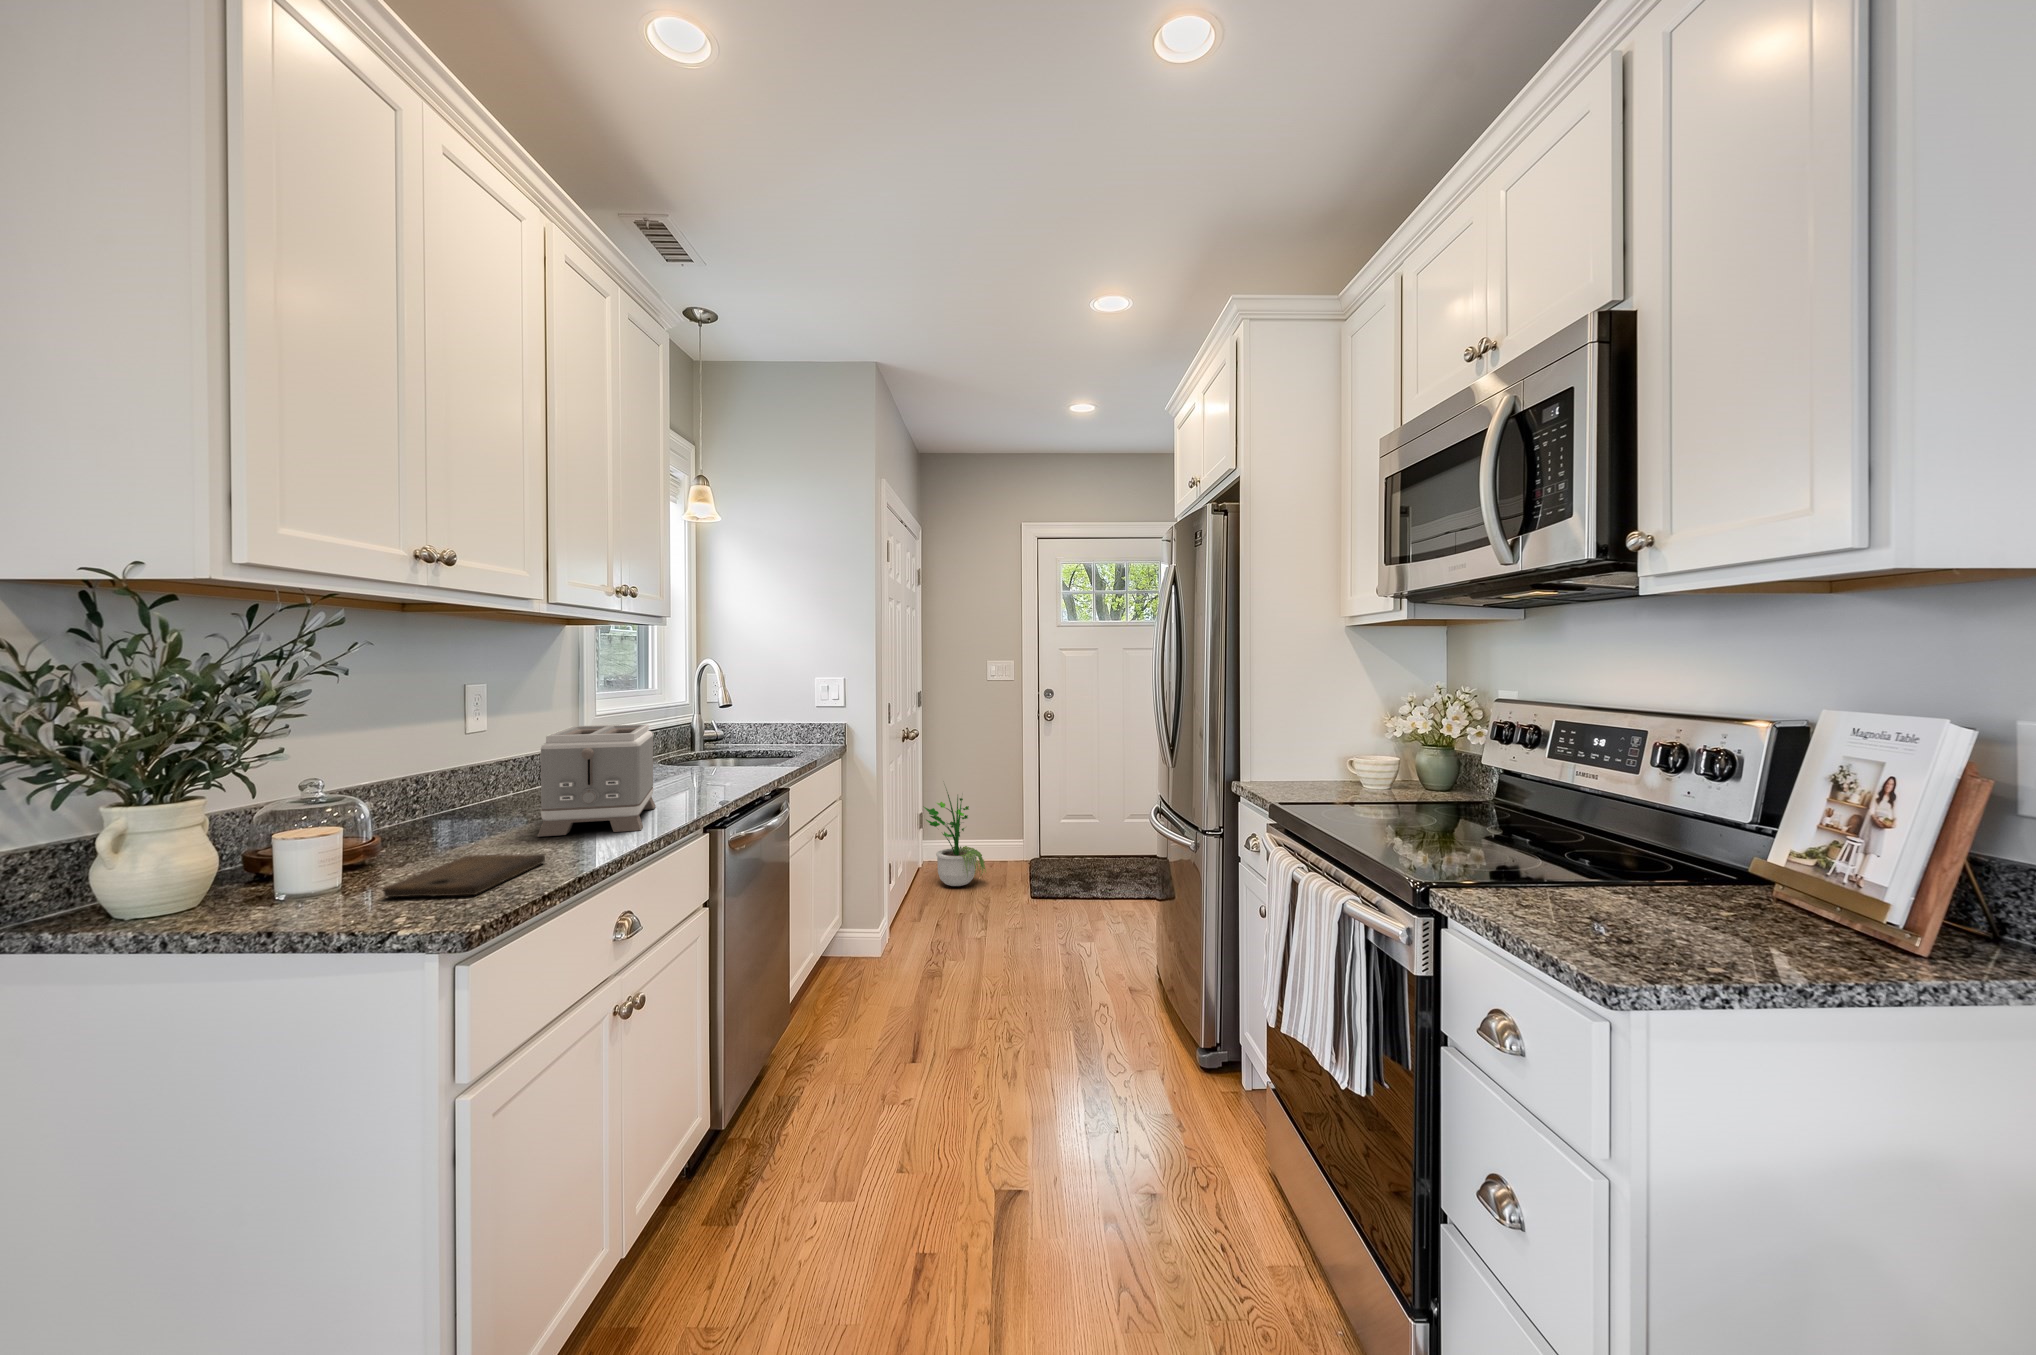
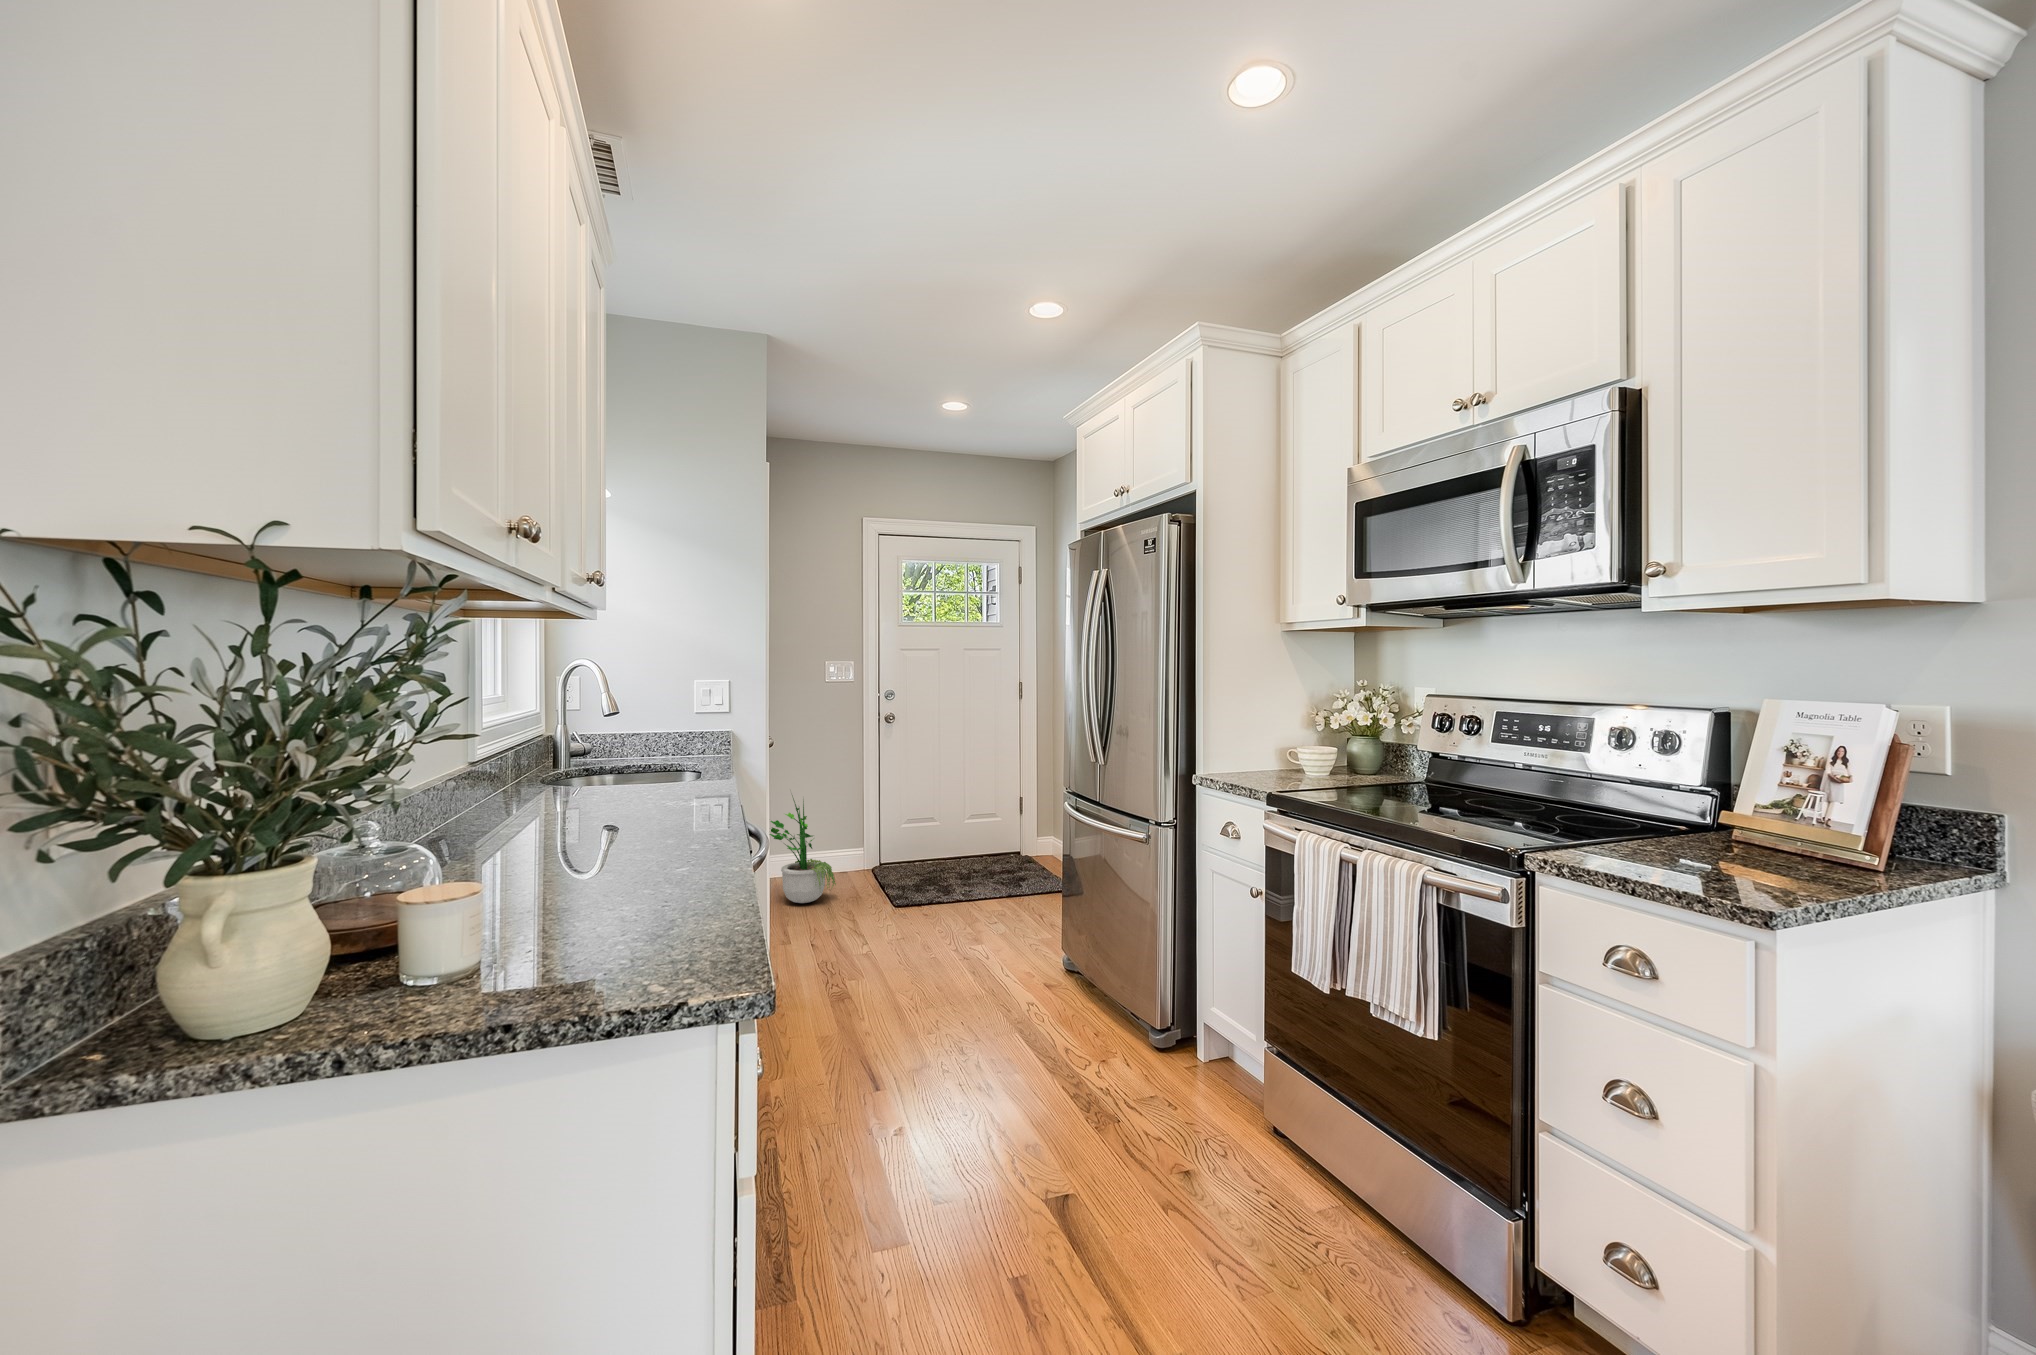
toaster: present [537,724,655,837] -> none [553,735,708,877]
cutting board: present [384,854,545,897] -> none [563,896,686,965]

